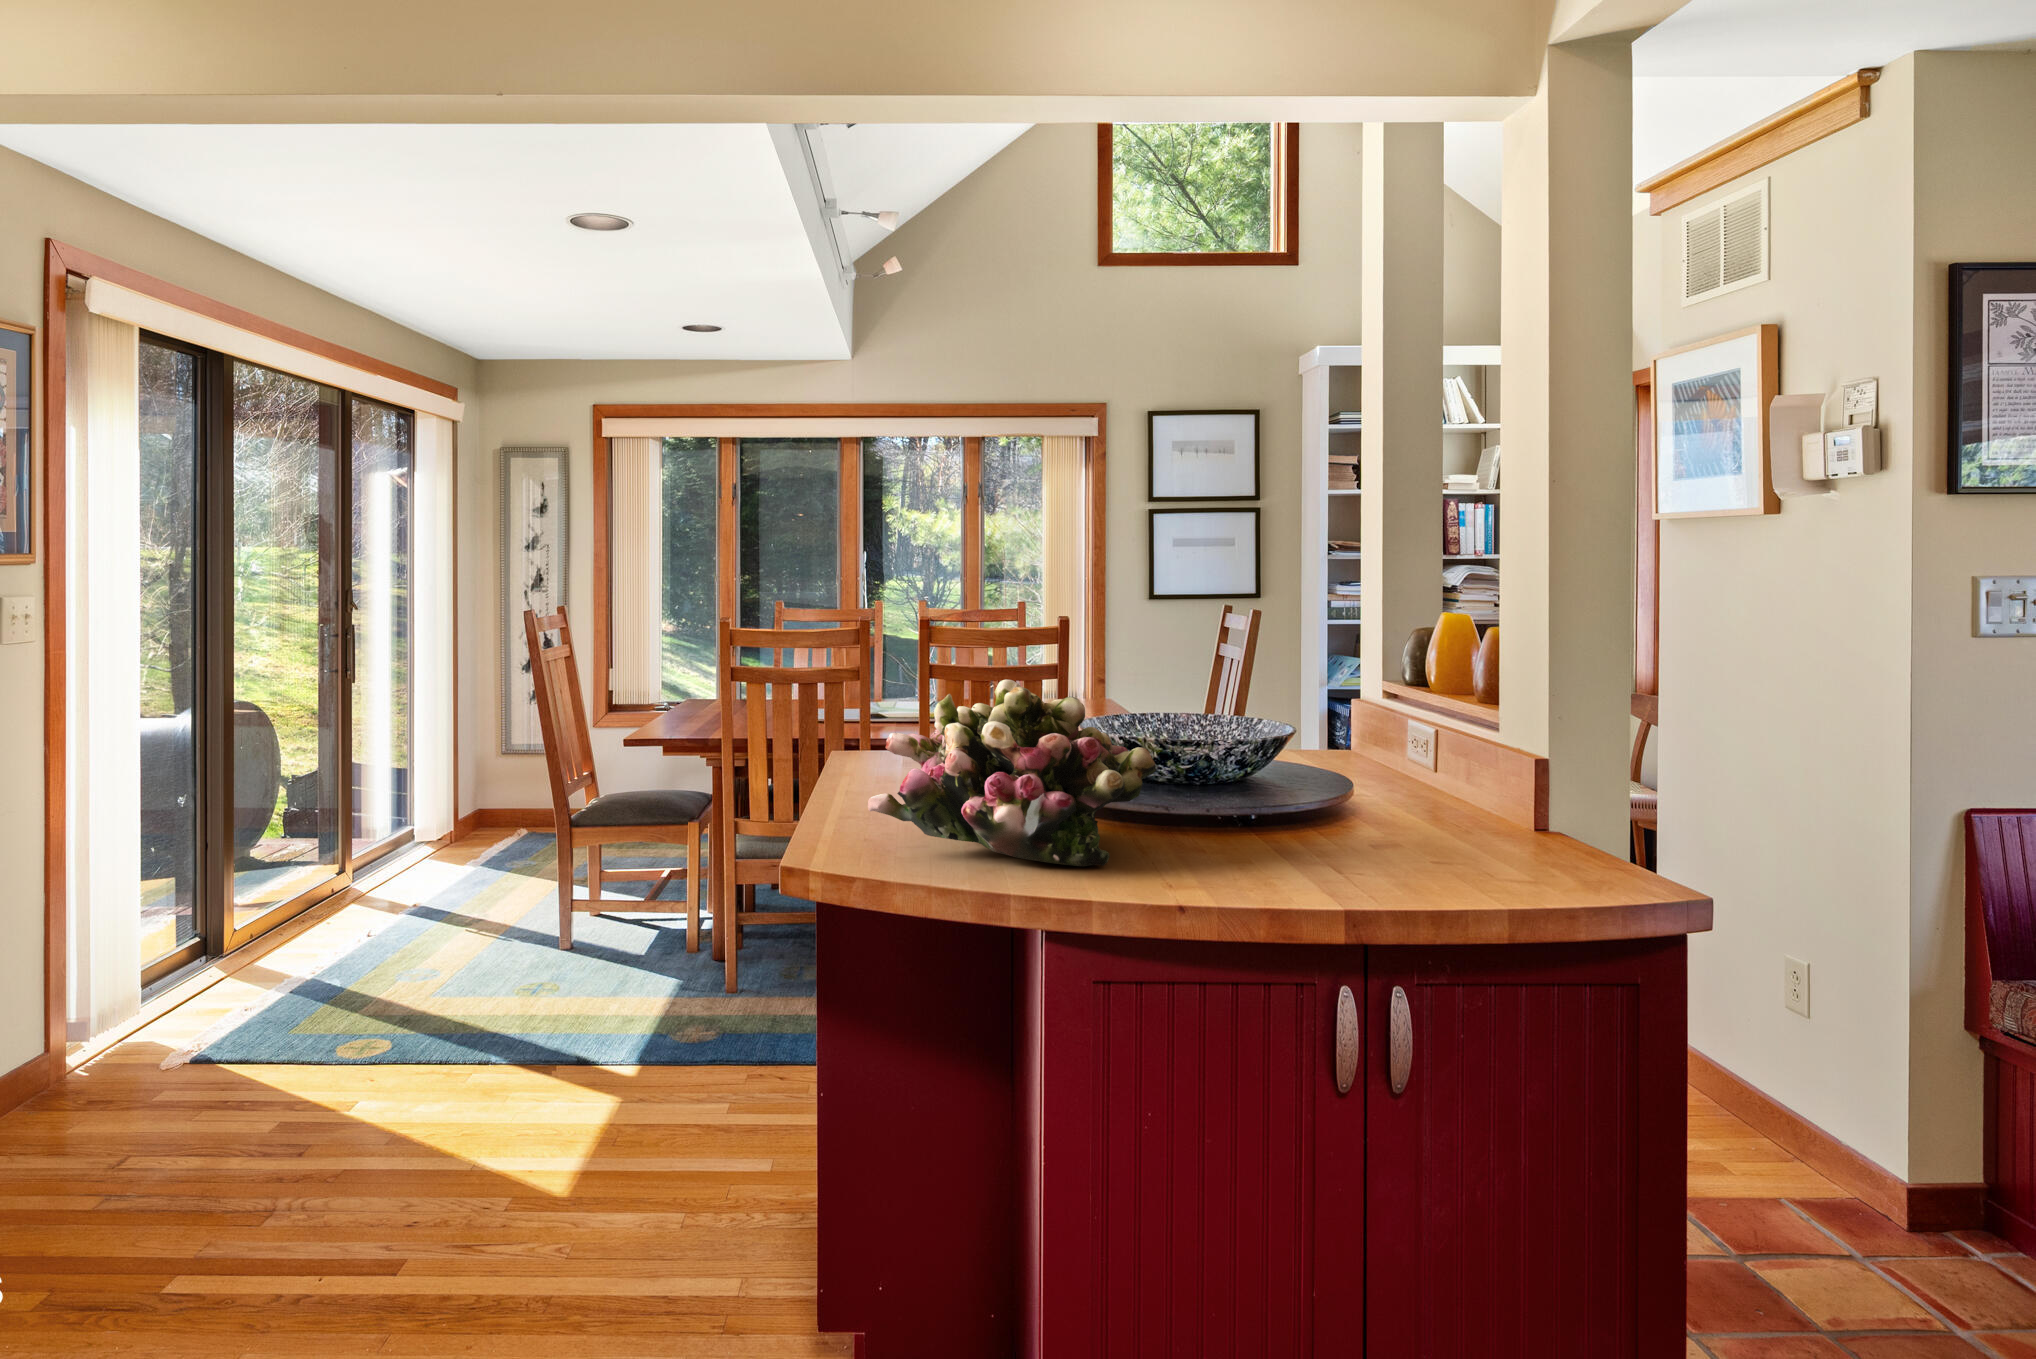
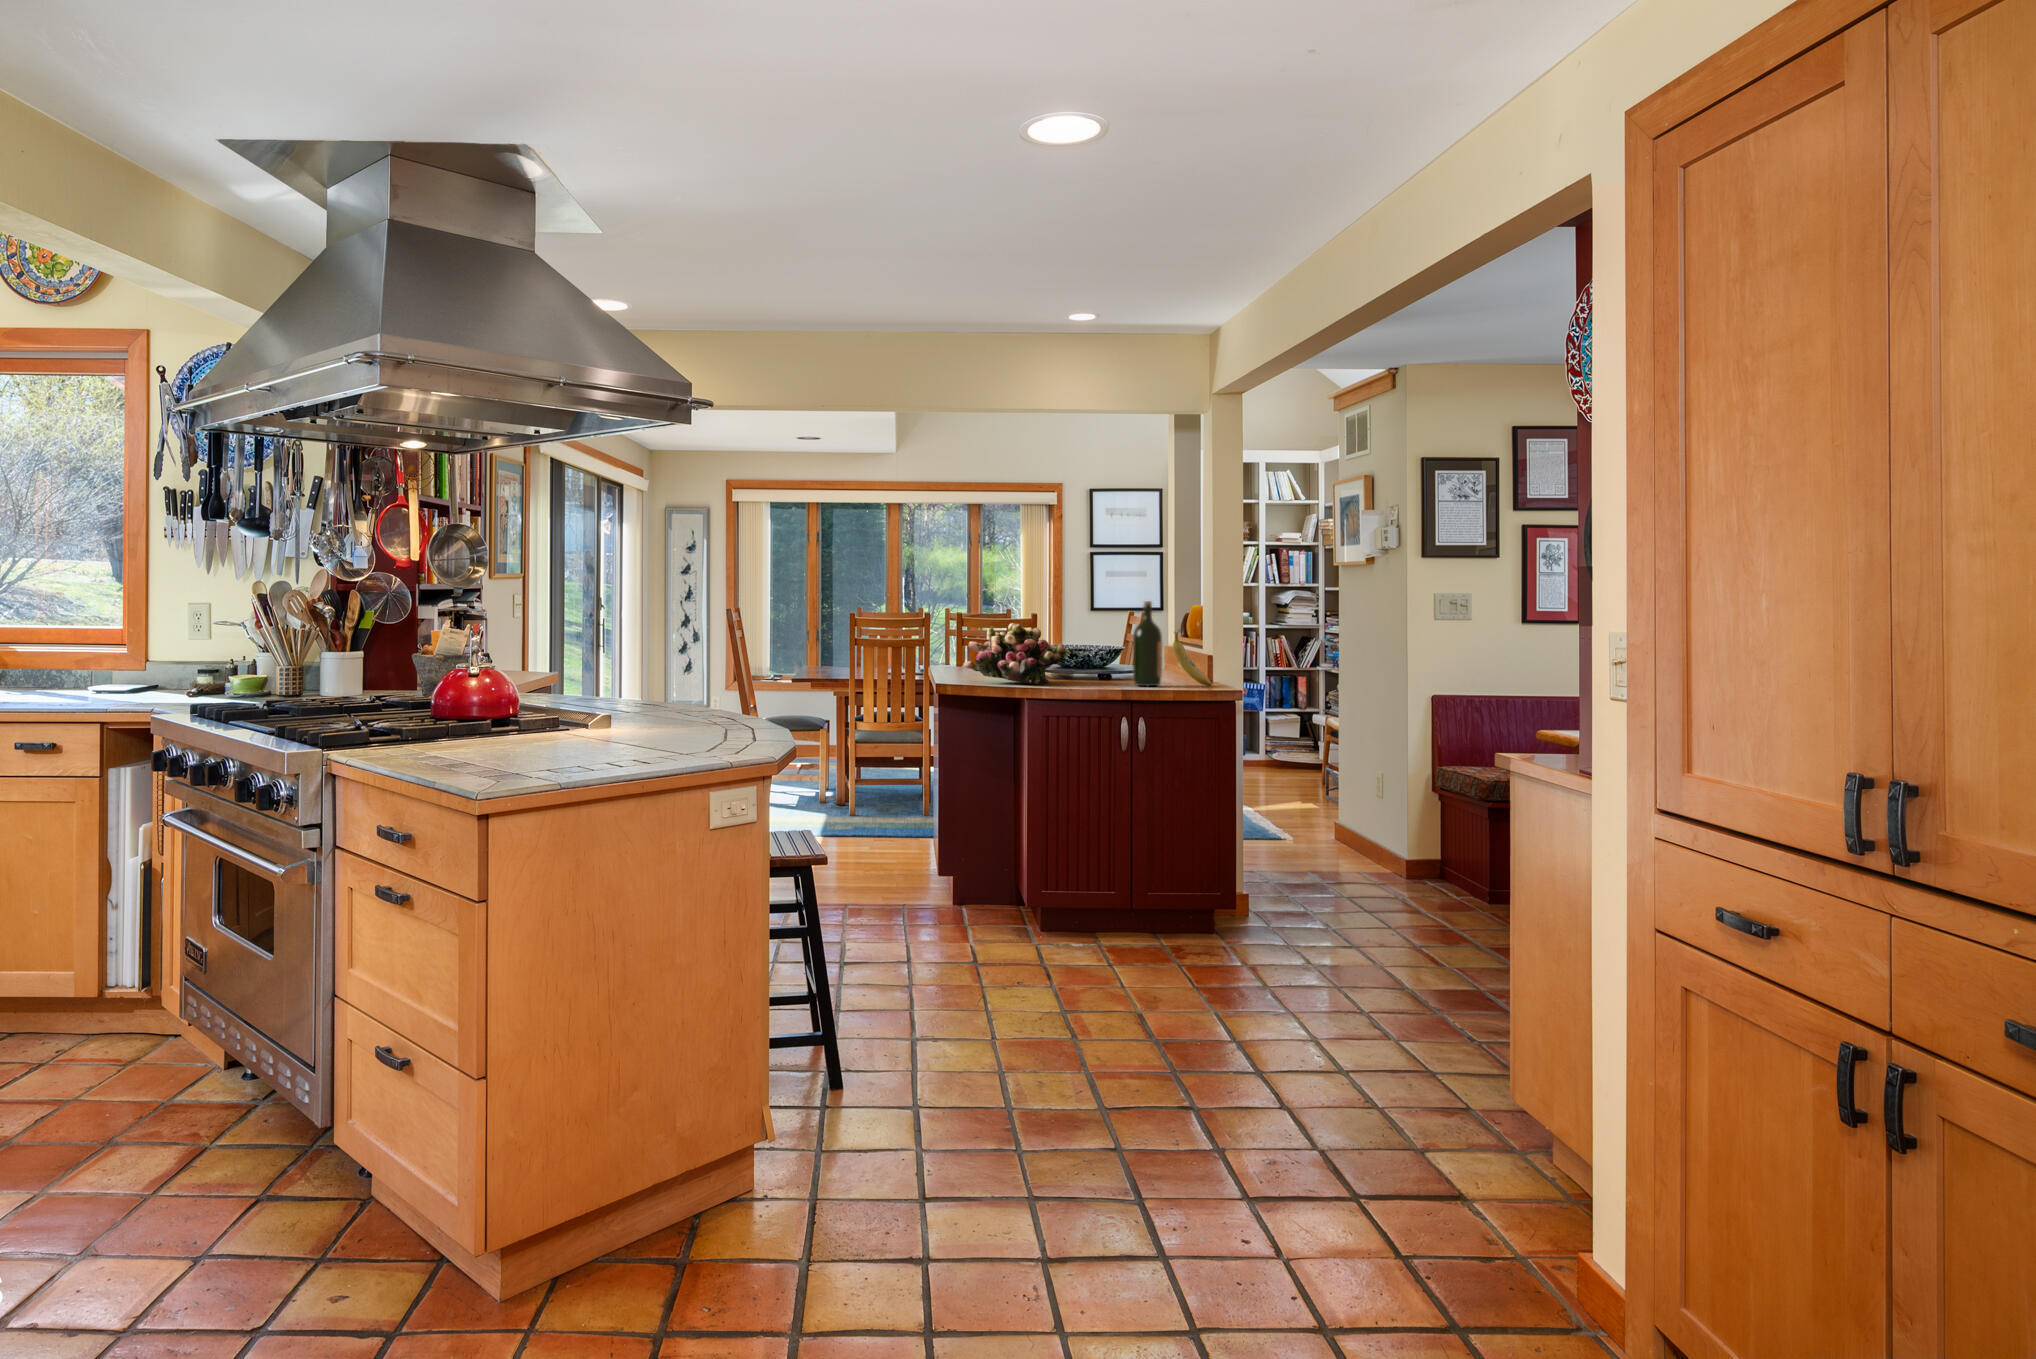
wine bottle: none [1351,623,1441,874] -> present [1133,601,1162,686]
fruit: none [1457,702,1576,861] -> present [1173,629,1212,686]

